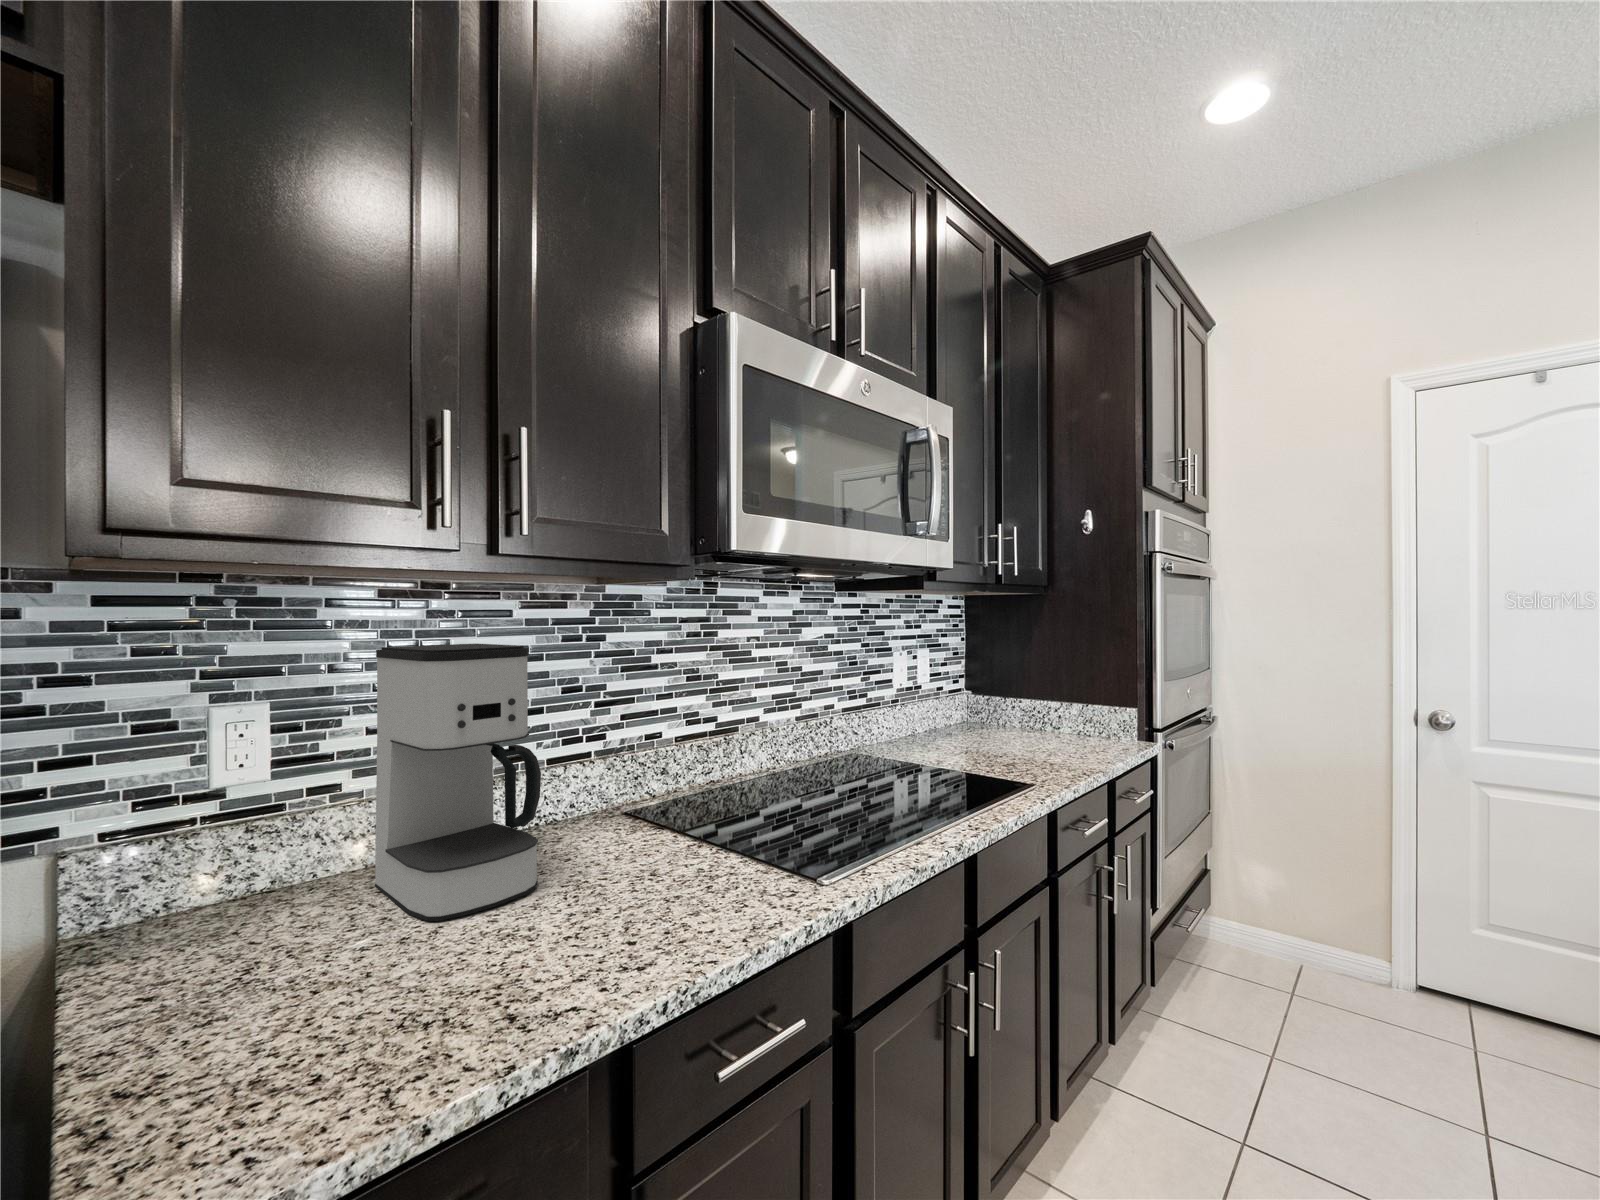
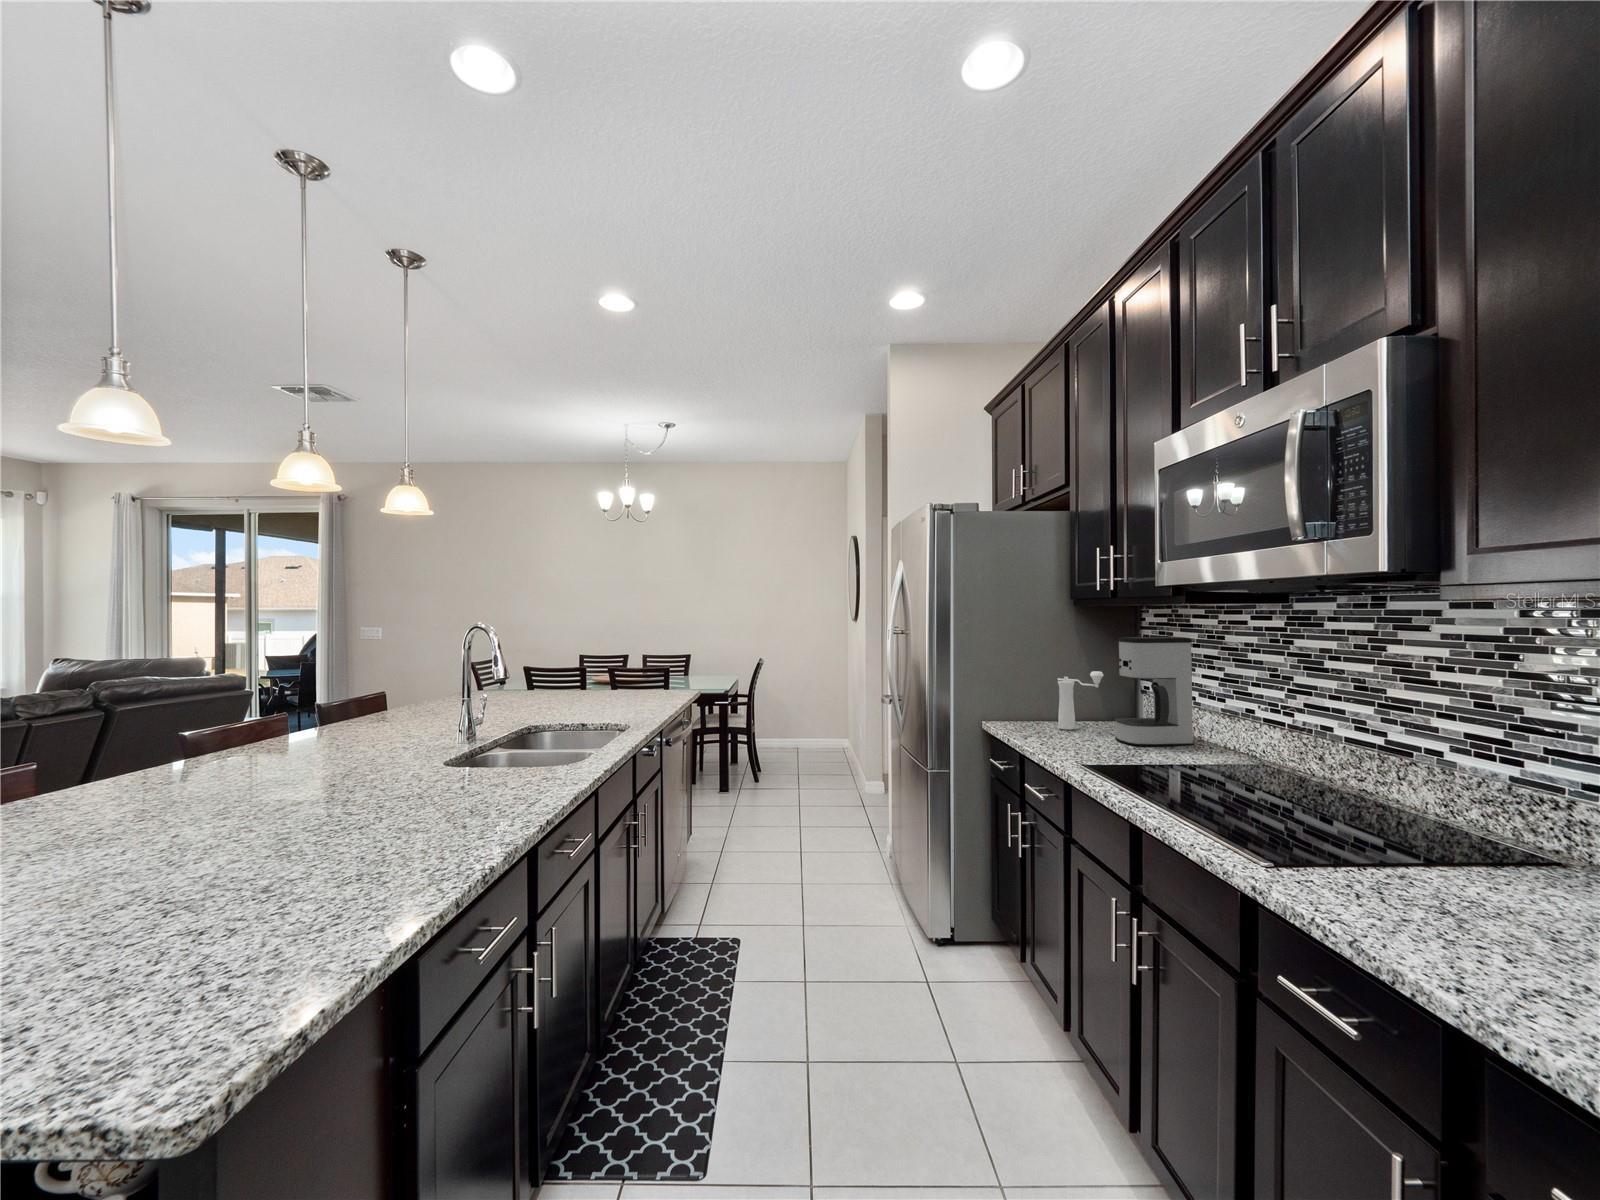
pepper mill: none [220,766,350,1035] -> present [1057,671,1103,730]

